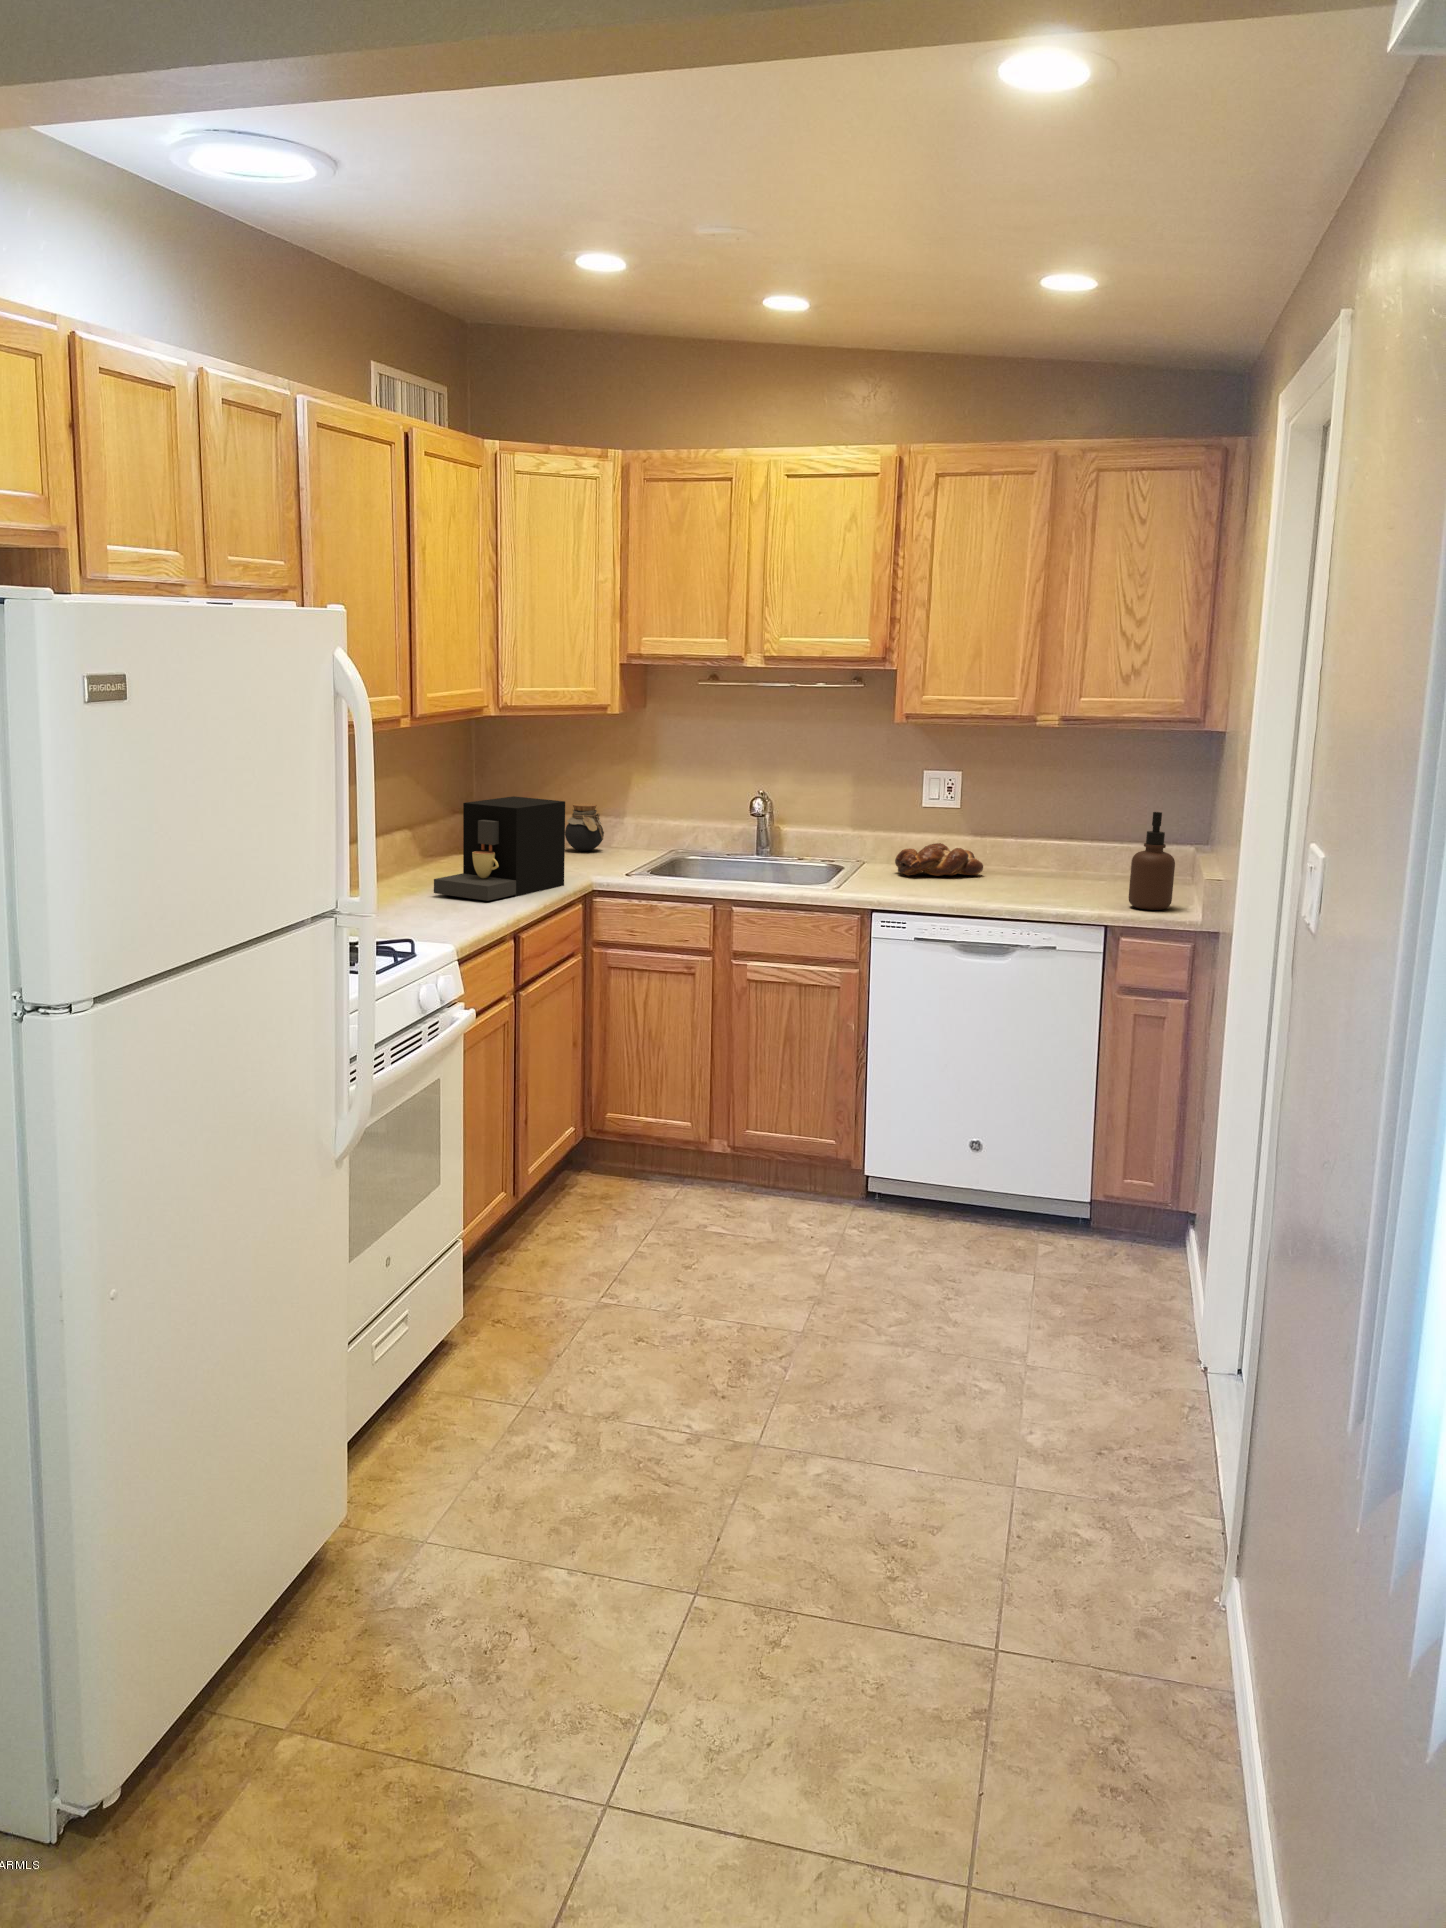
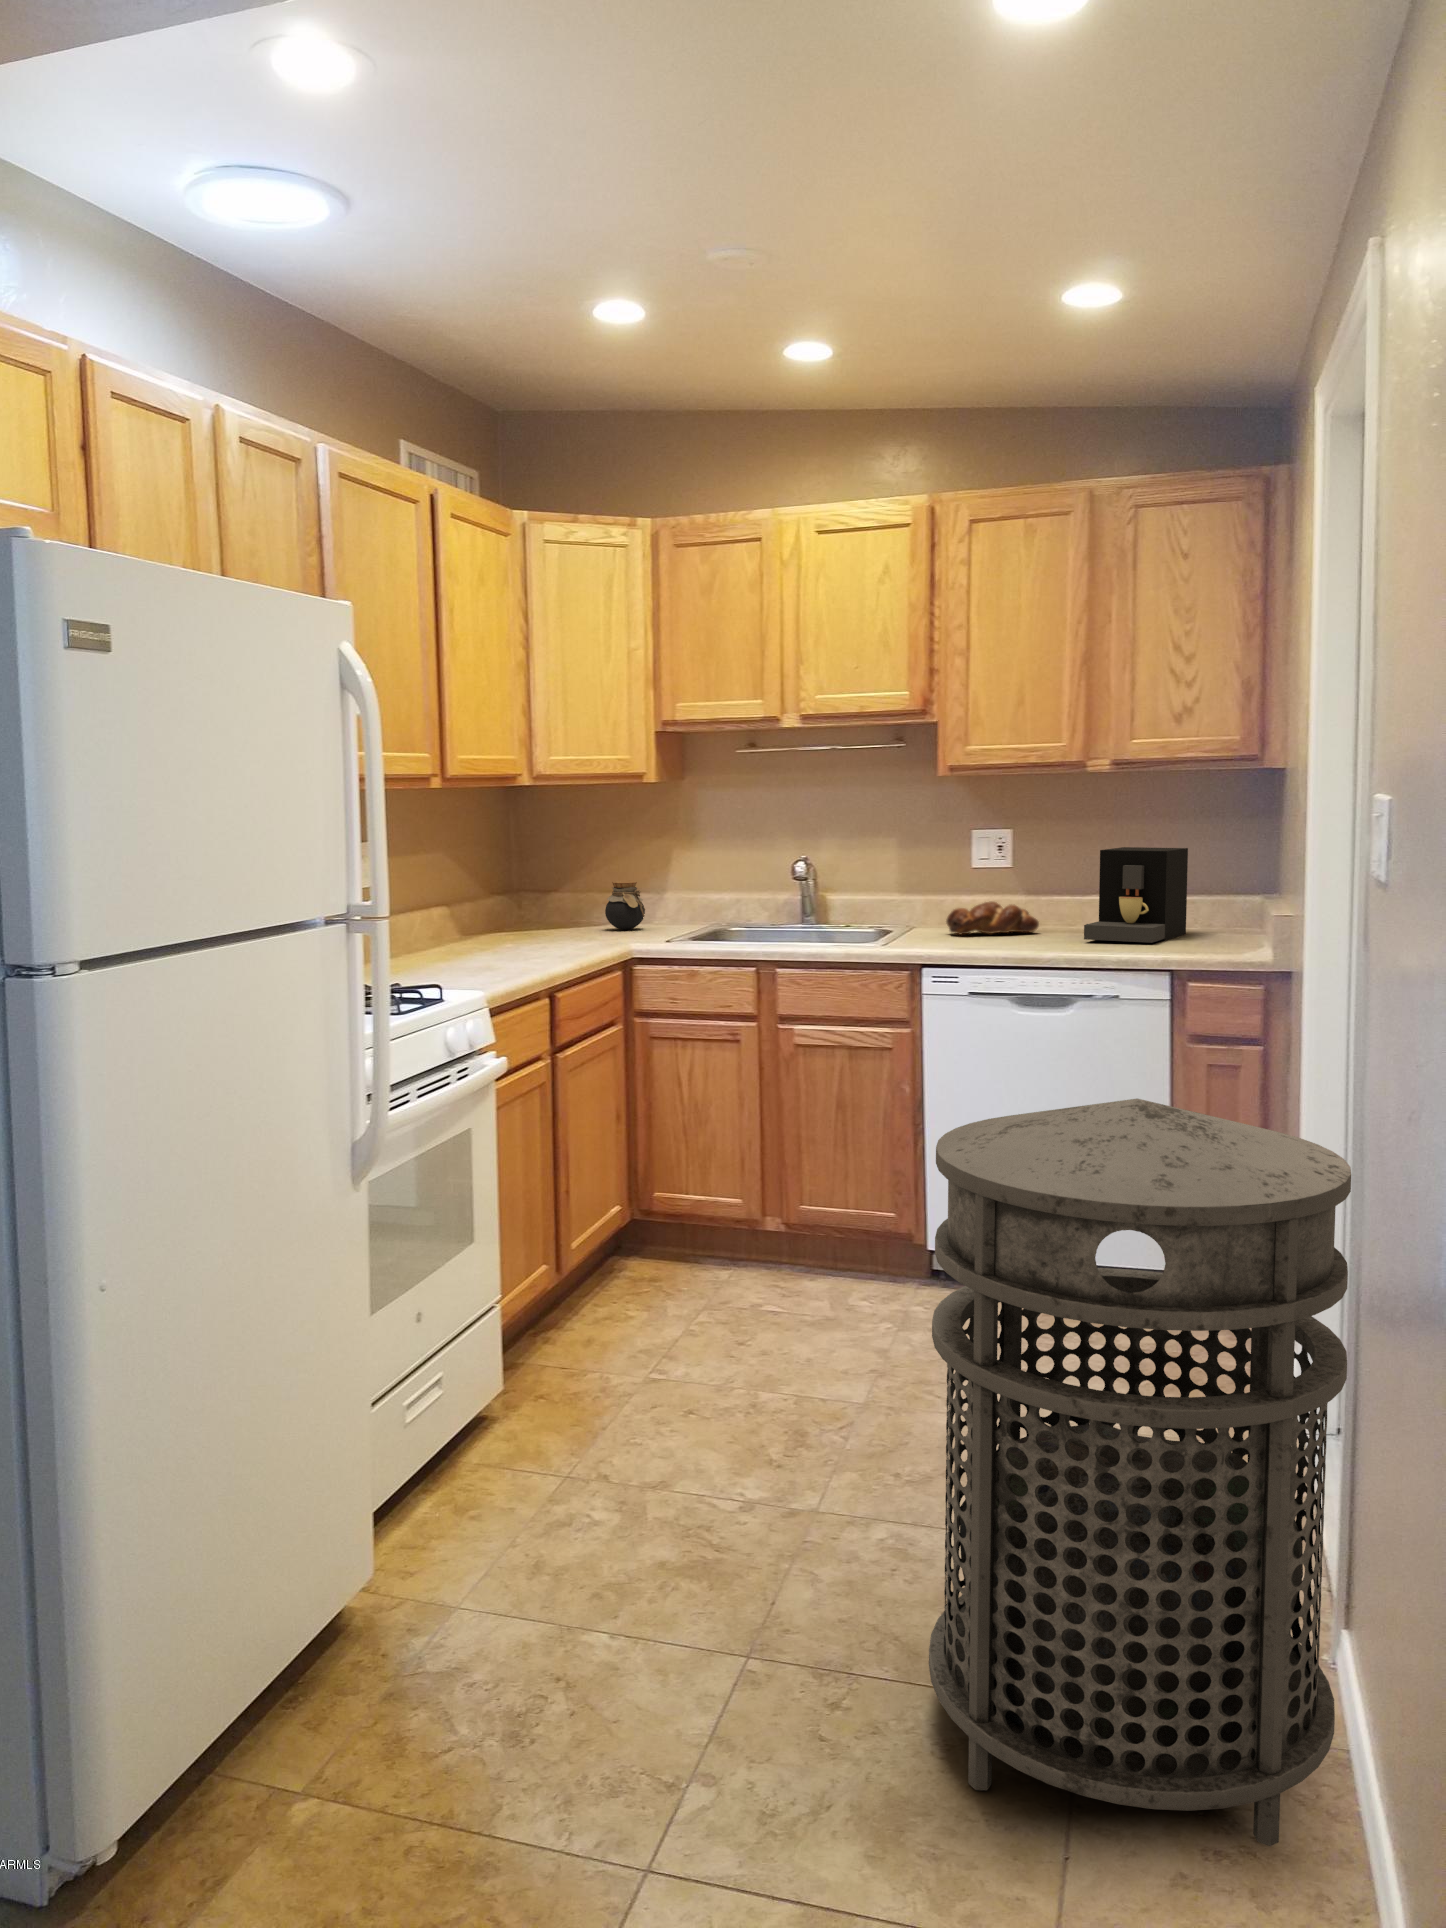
coffee maker: present [434,796,565,901] -> present [1084,847,1188,943]
soap dispenser: present [1129,812,1175,910] -> none [1192,847,1239,949]
trash can: none [862,1115,1269,1783] -> present [929,1099,1351,1846]

